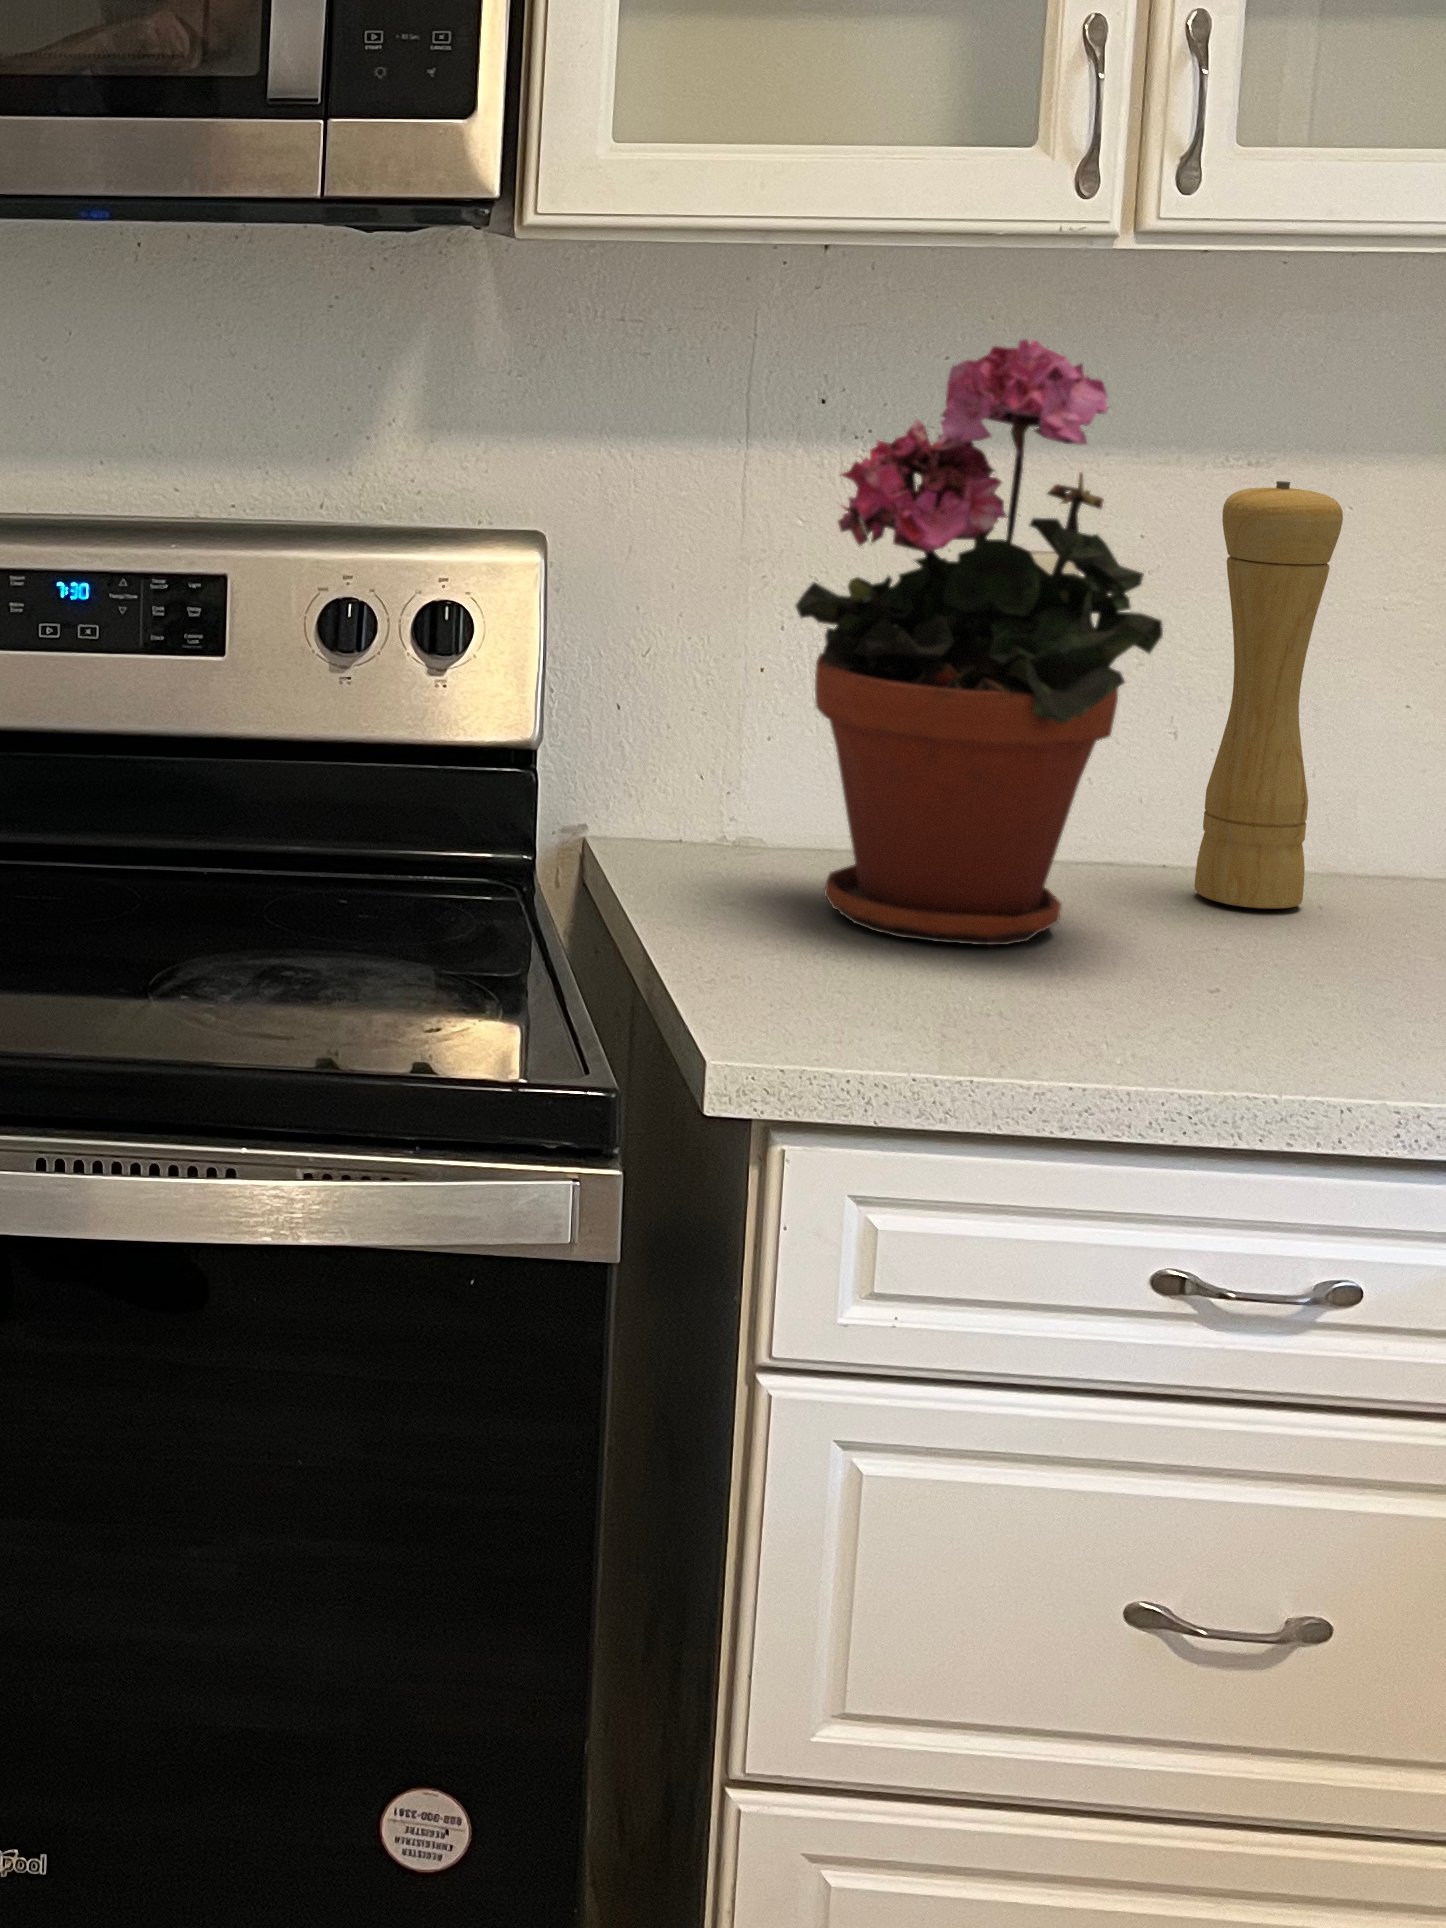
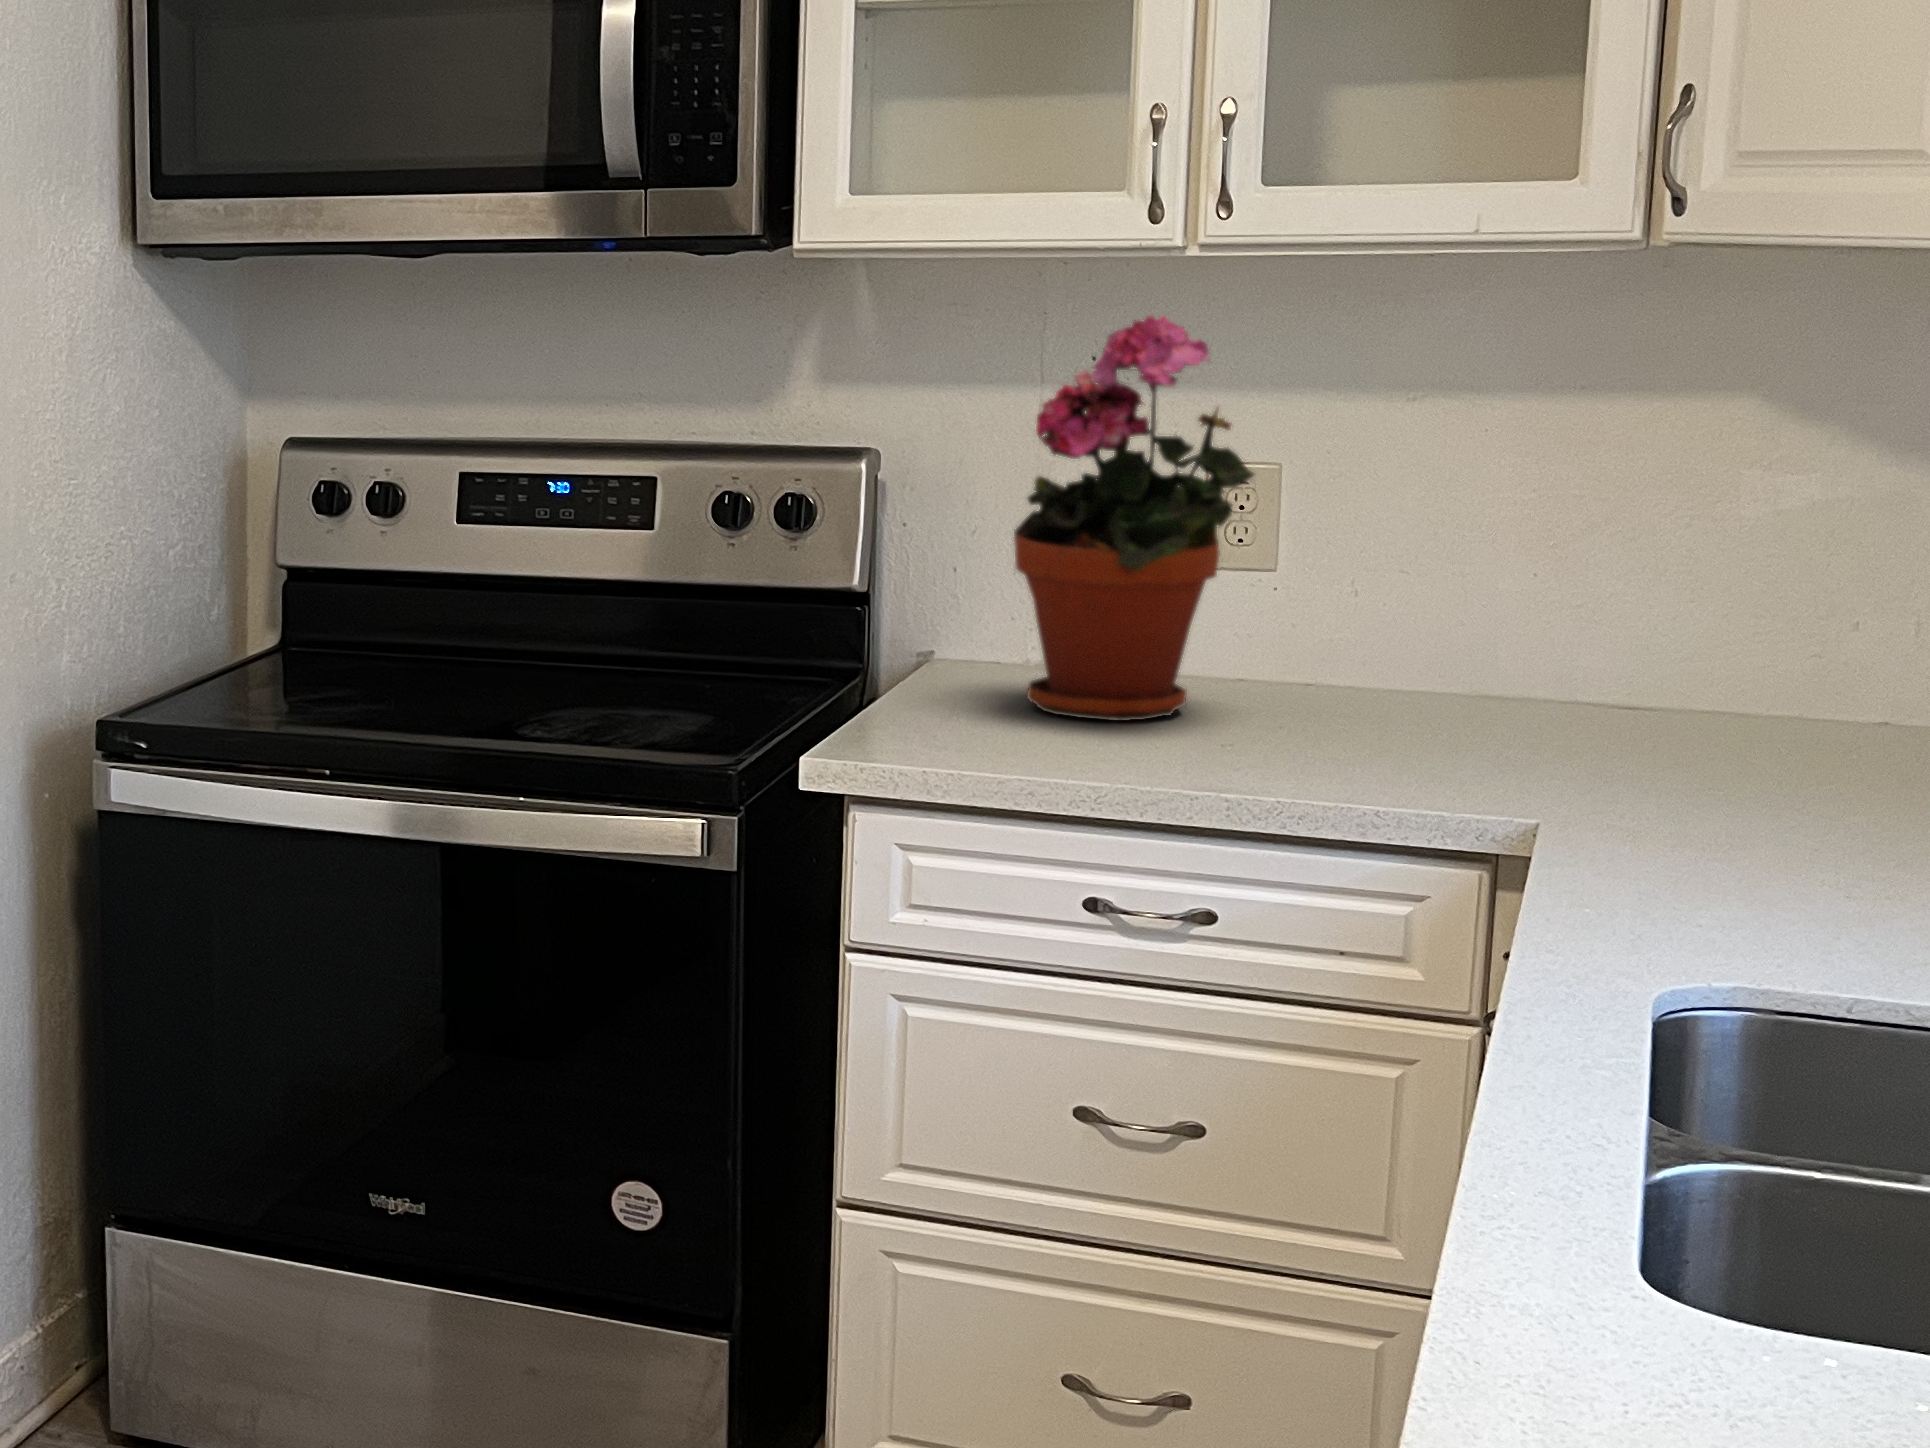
pepper mill: present [1195,481,1343,909] -> none [1332,411,1427,712]

